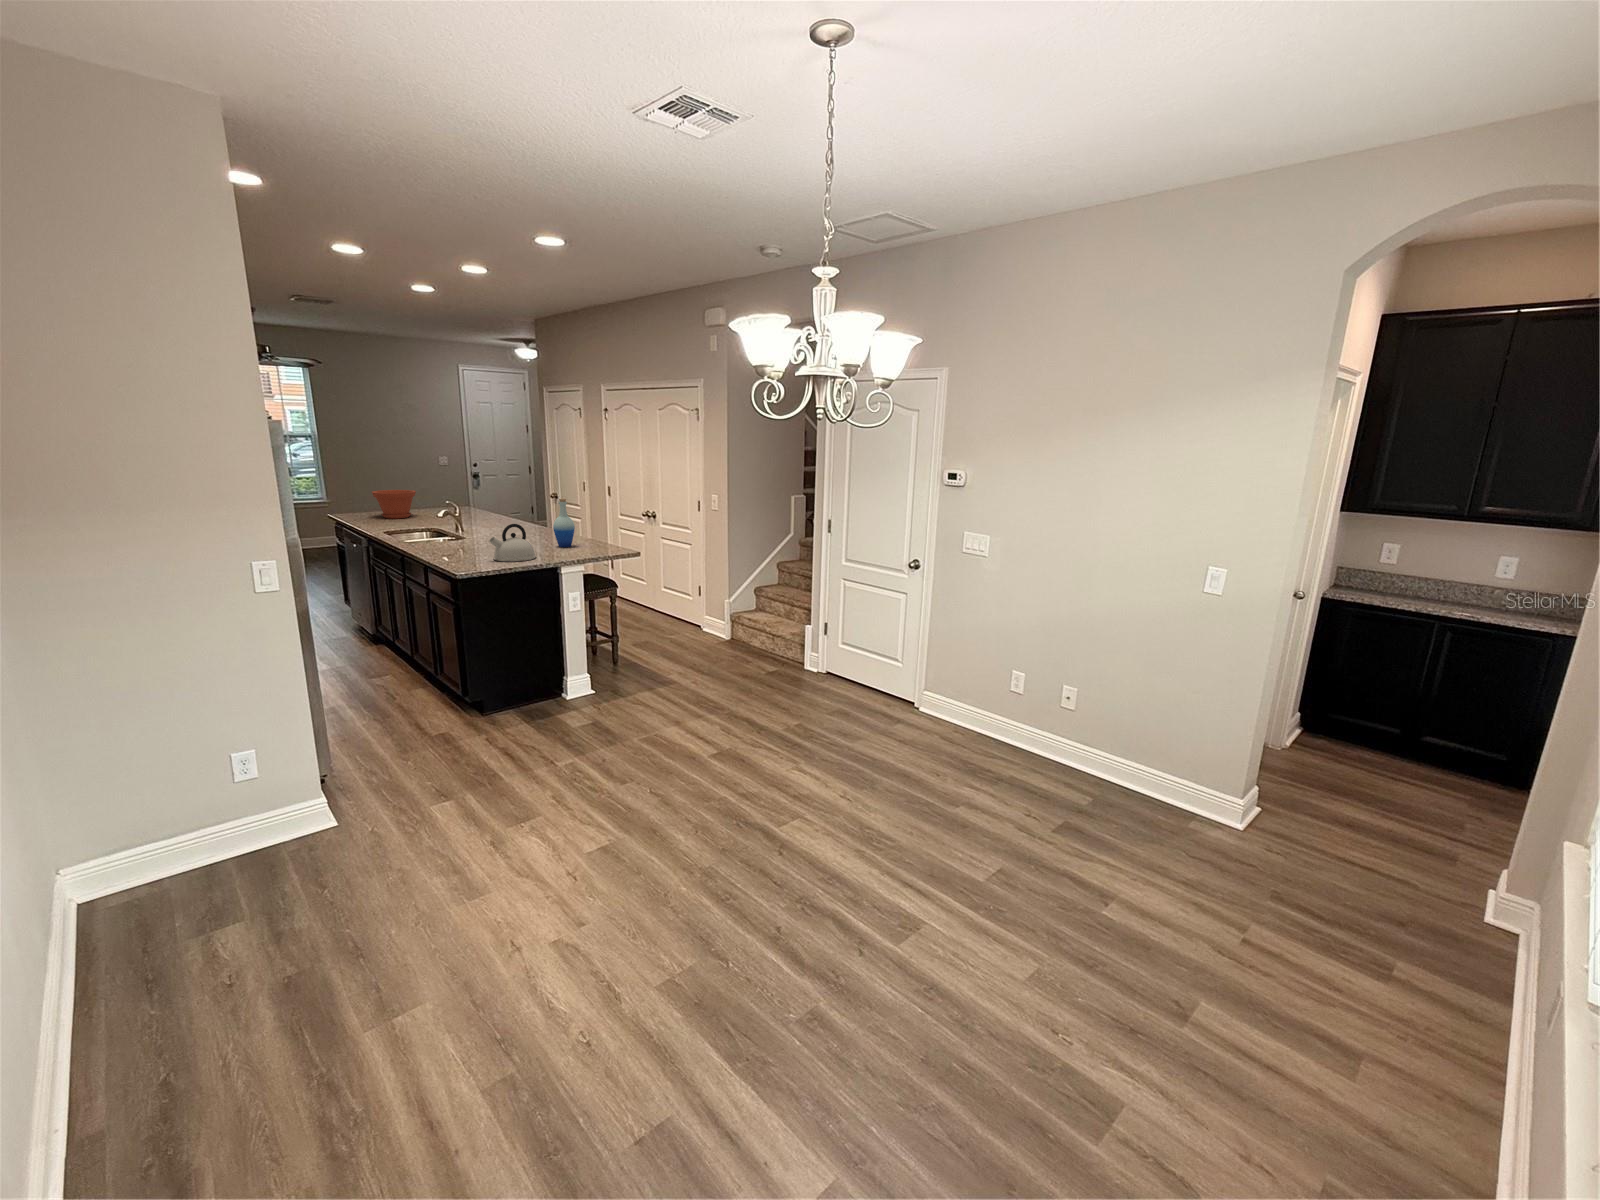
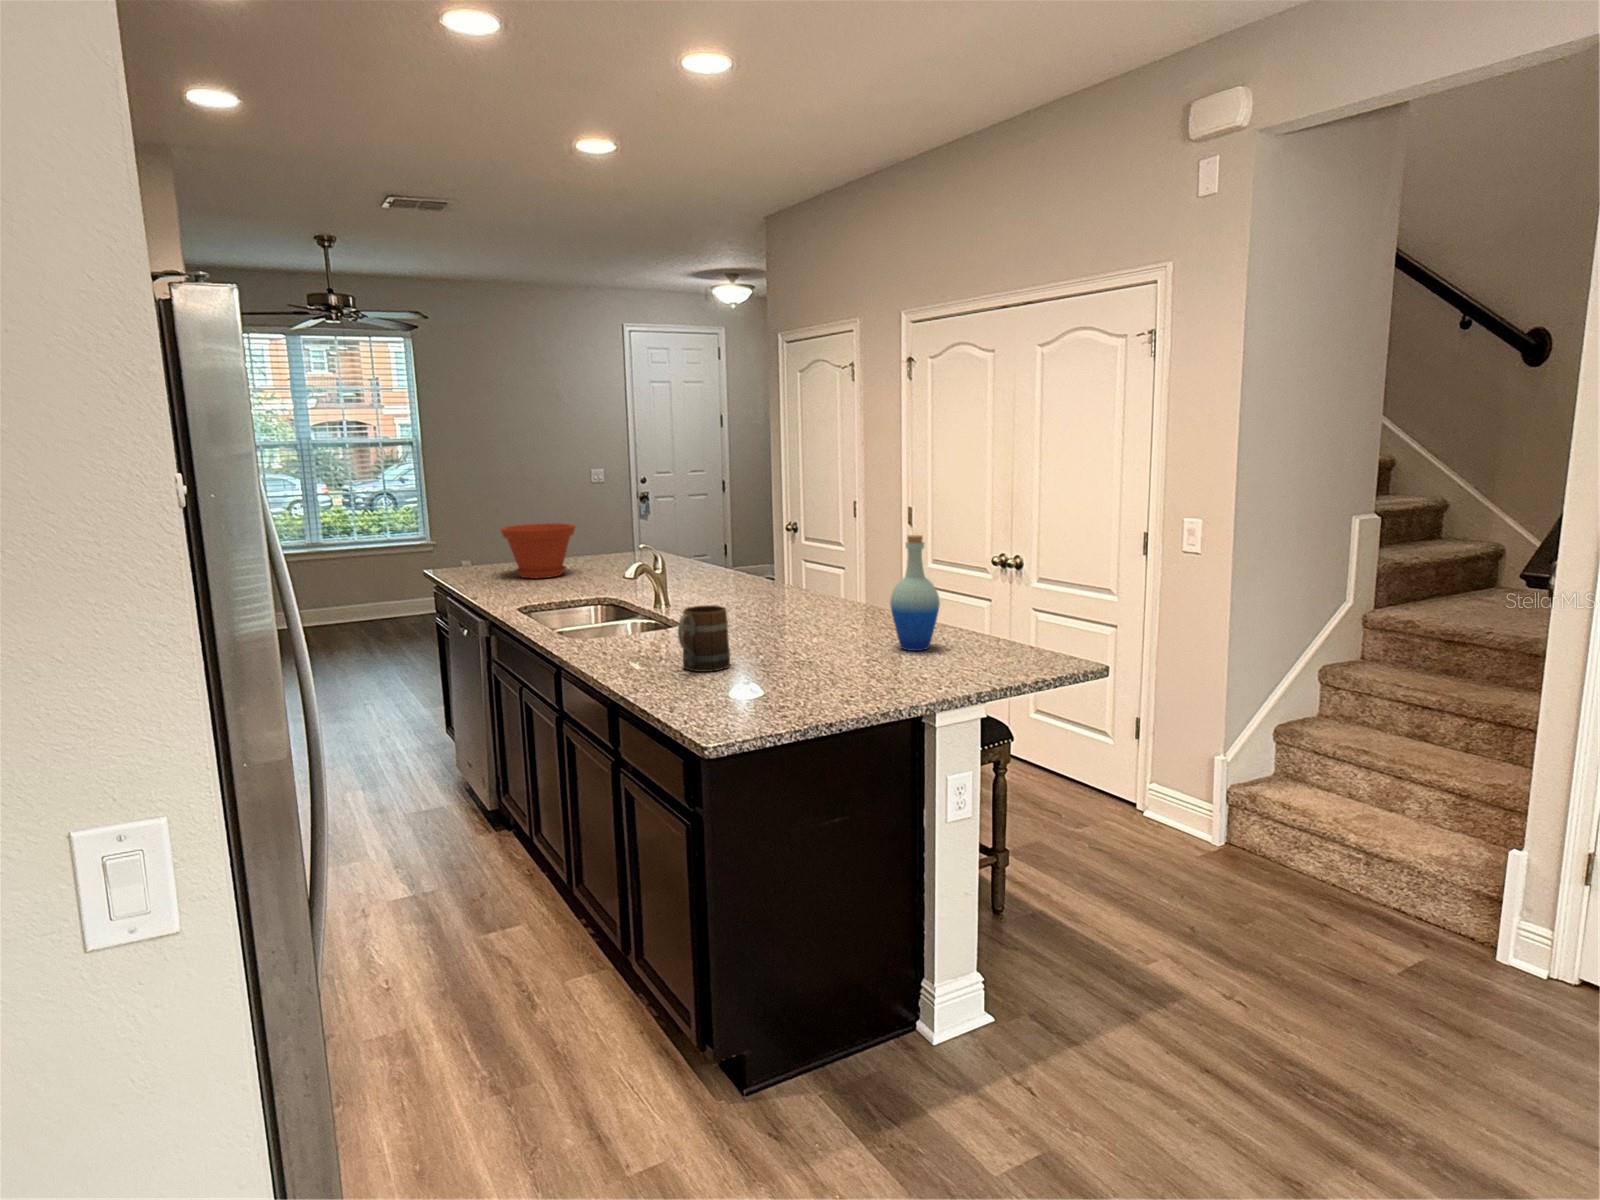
kettle: present [489,524,536,562] -> none [774,602,878,701]
mug: none [452,527,479,554] -> present [678,605,730,672]

